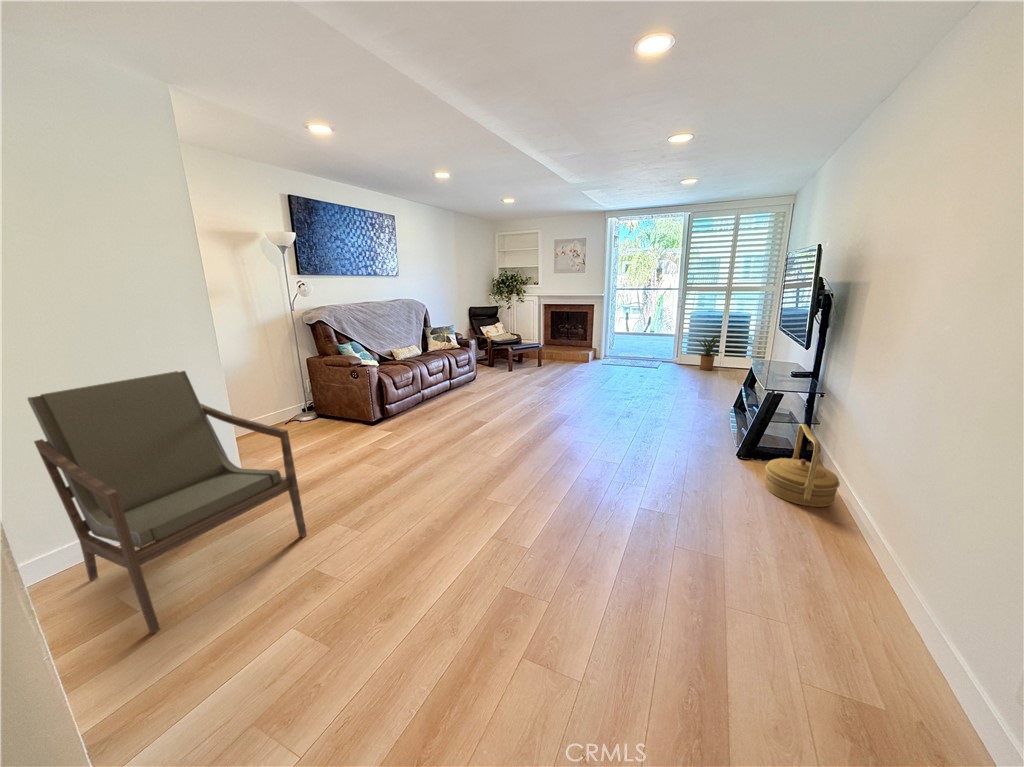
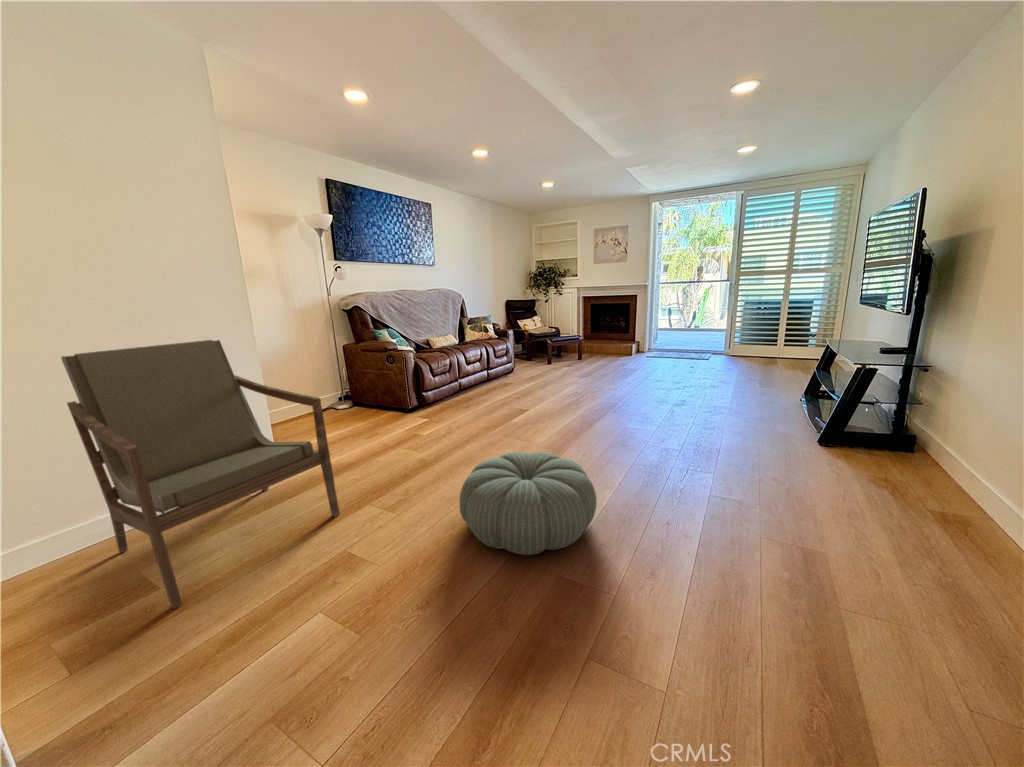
house plant: present [697,334,722,370] -> none [747,321,786,361]
woven basket: present [764,424,840,507] -> none [860,400,965,498]
pouf: none [419,474,539,570] -> present [459,451,596,555]

